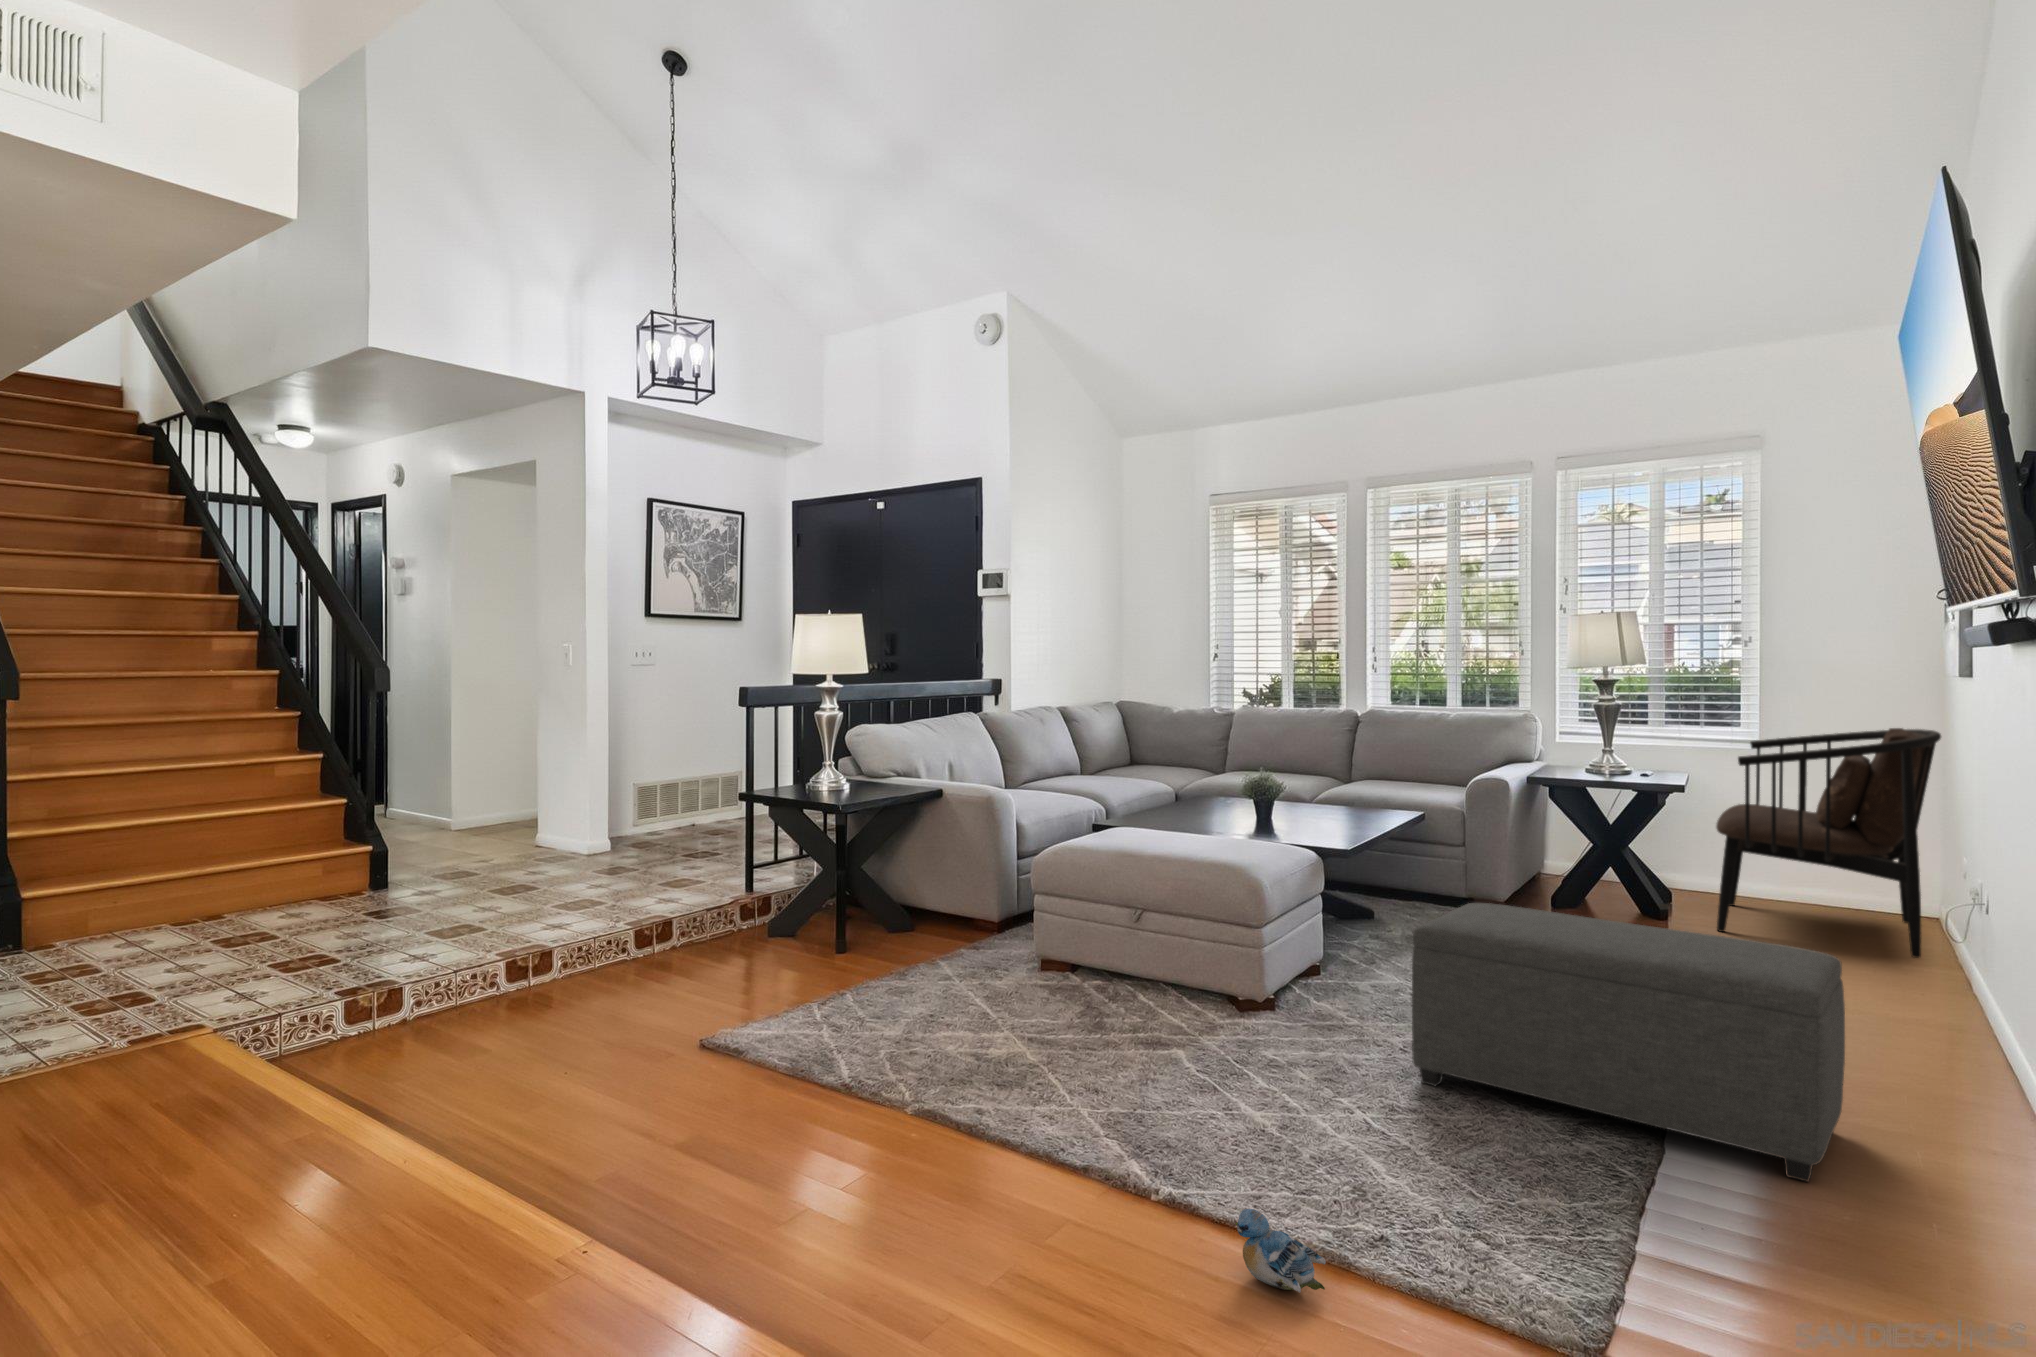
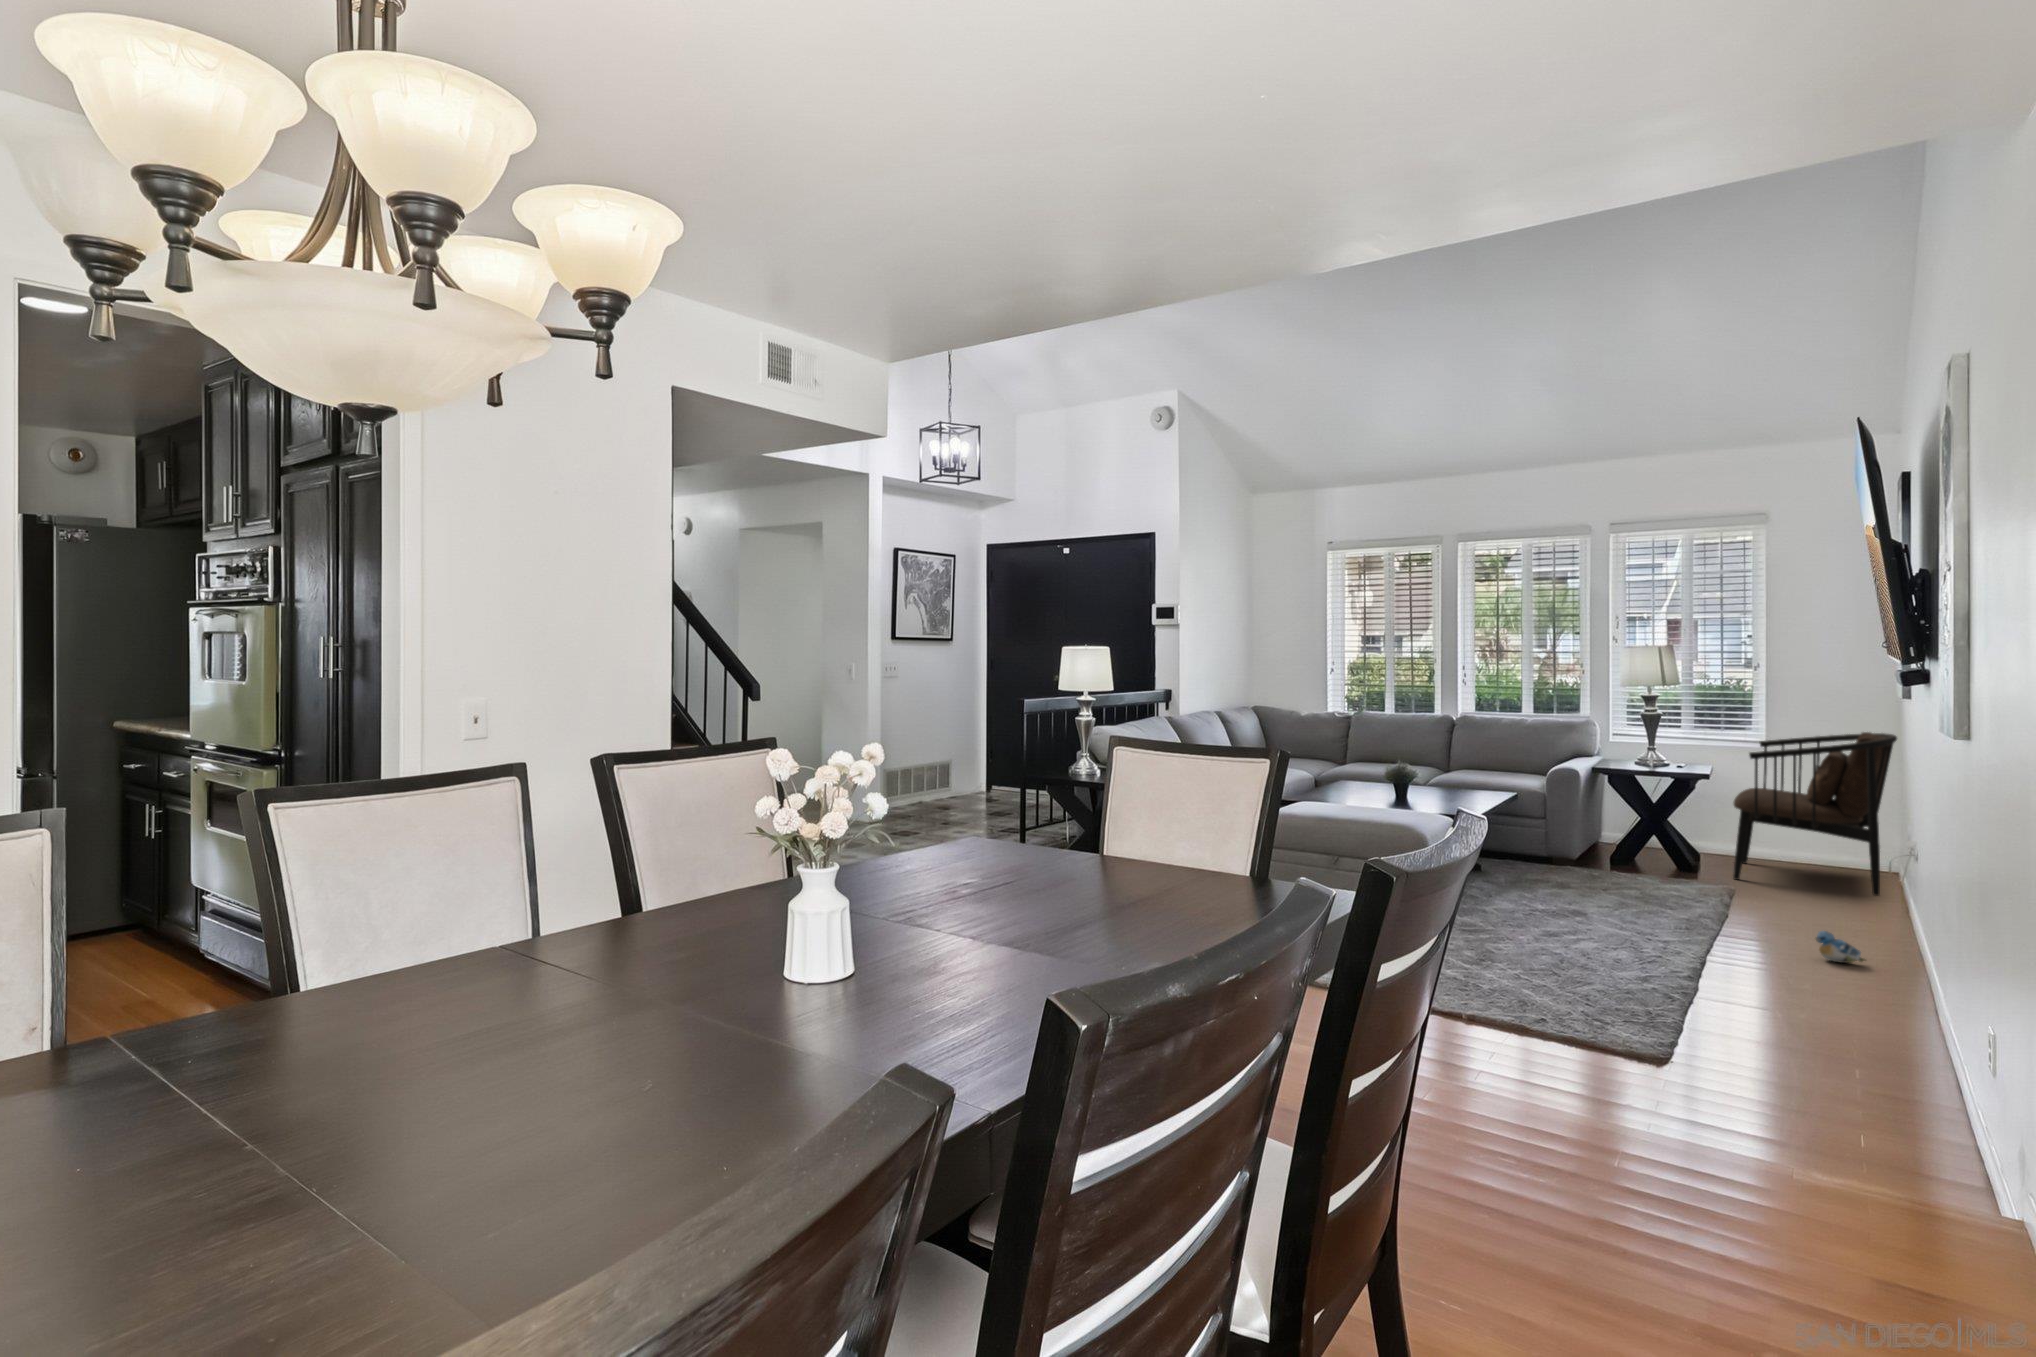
ottoman: present [1412,903,1845,1182] -> none [1536,847,1811,1002]
plush toy: present [1236,1209,1326,1293] -> present [1816,931,1865,963]

